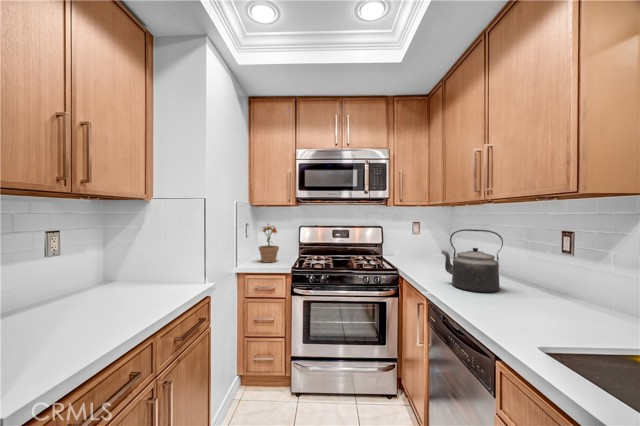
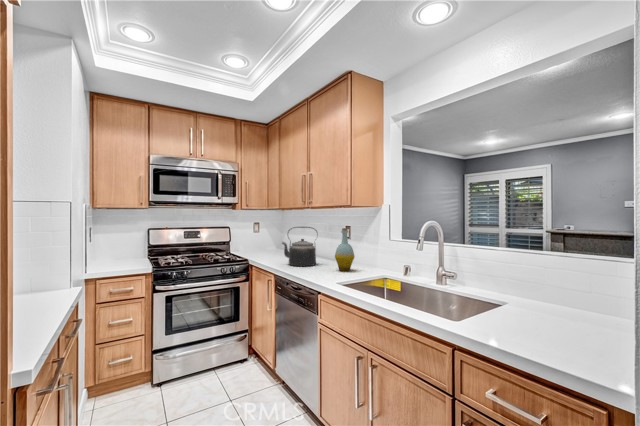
potted plant: present [259,224,279,263] -> none [107,226,132,266]
bottle: none [539,236,589,318] -> present [335,228,355,271]

